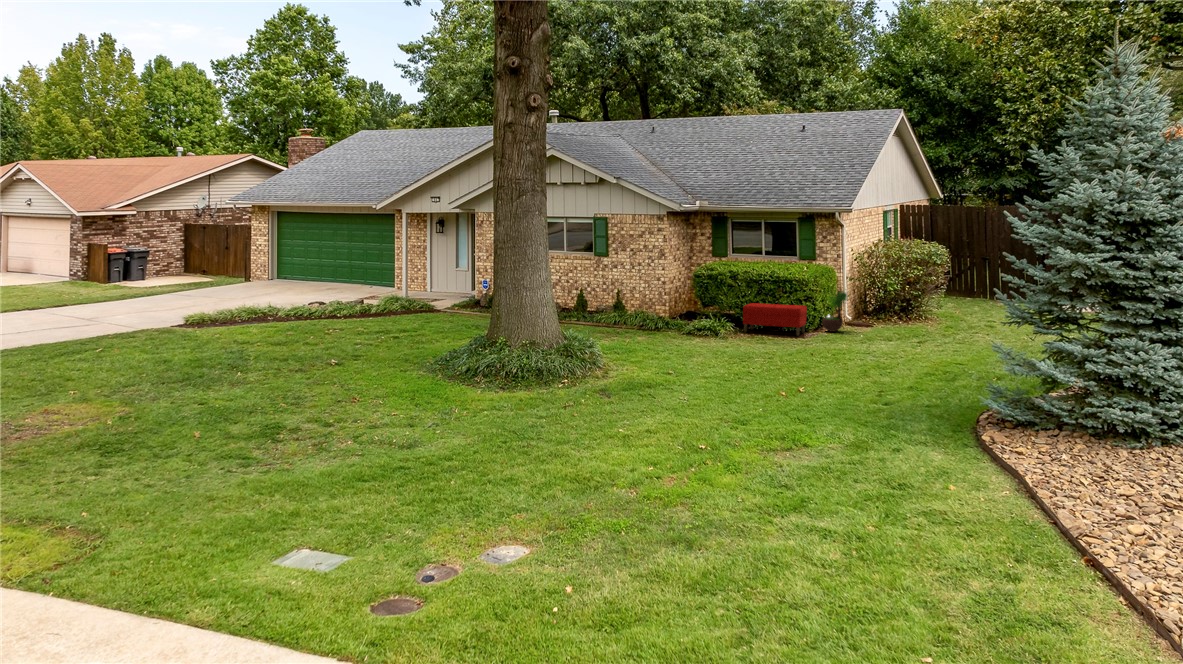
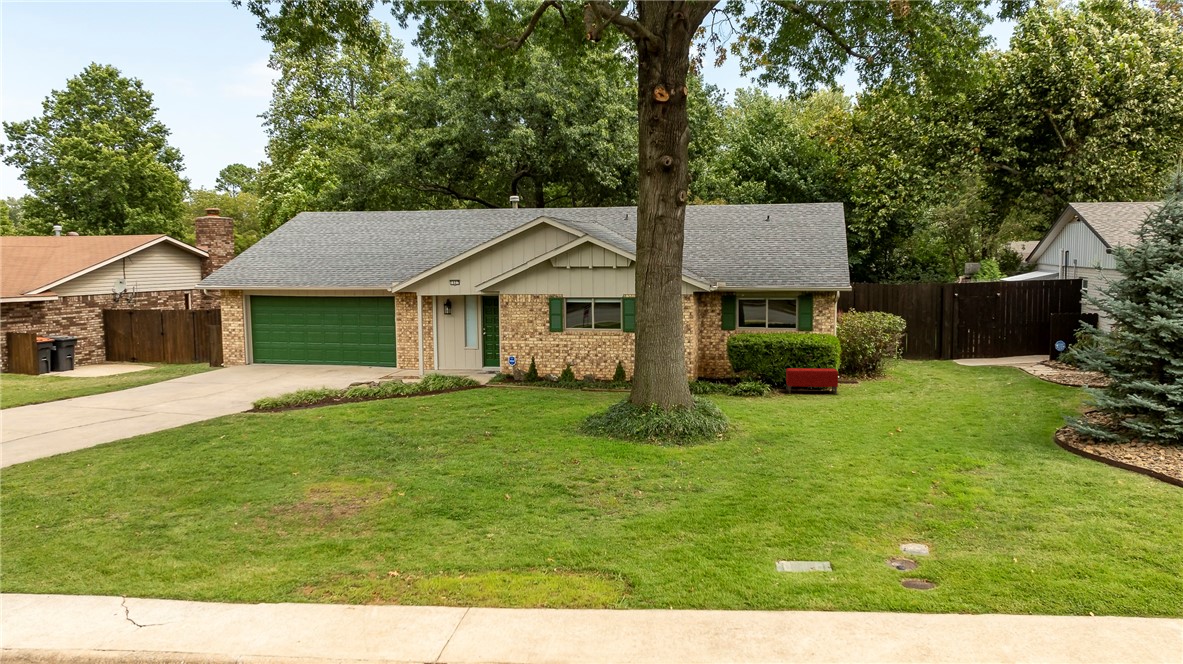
potted tree: present [822,291,849,332] -> none [842,352,866,389]

